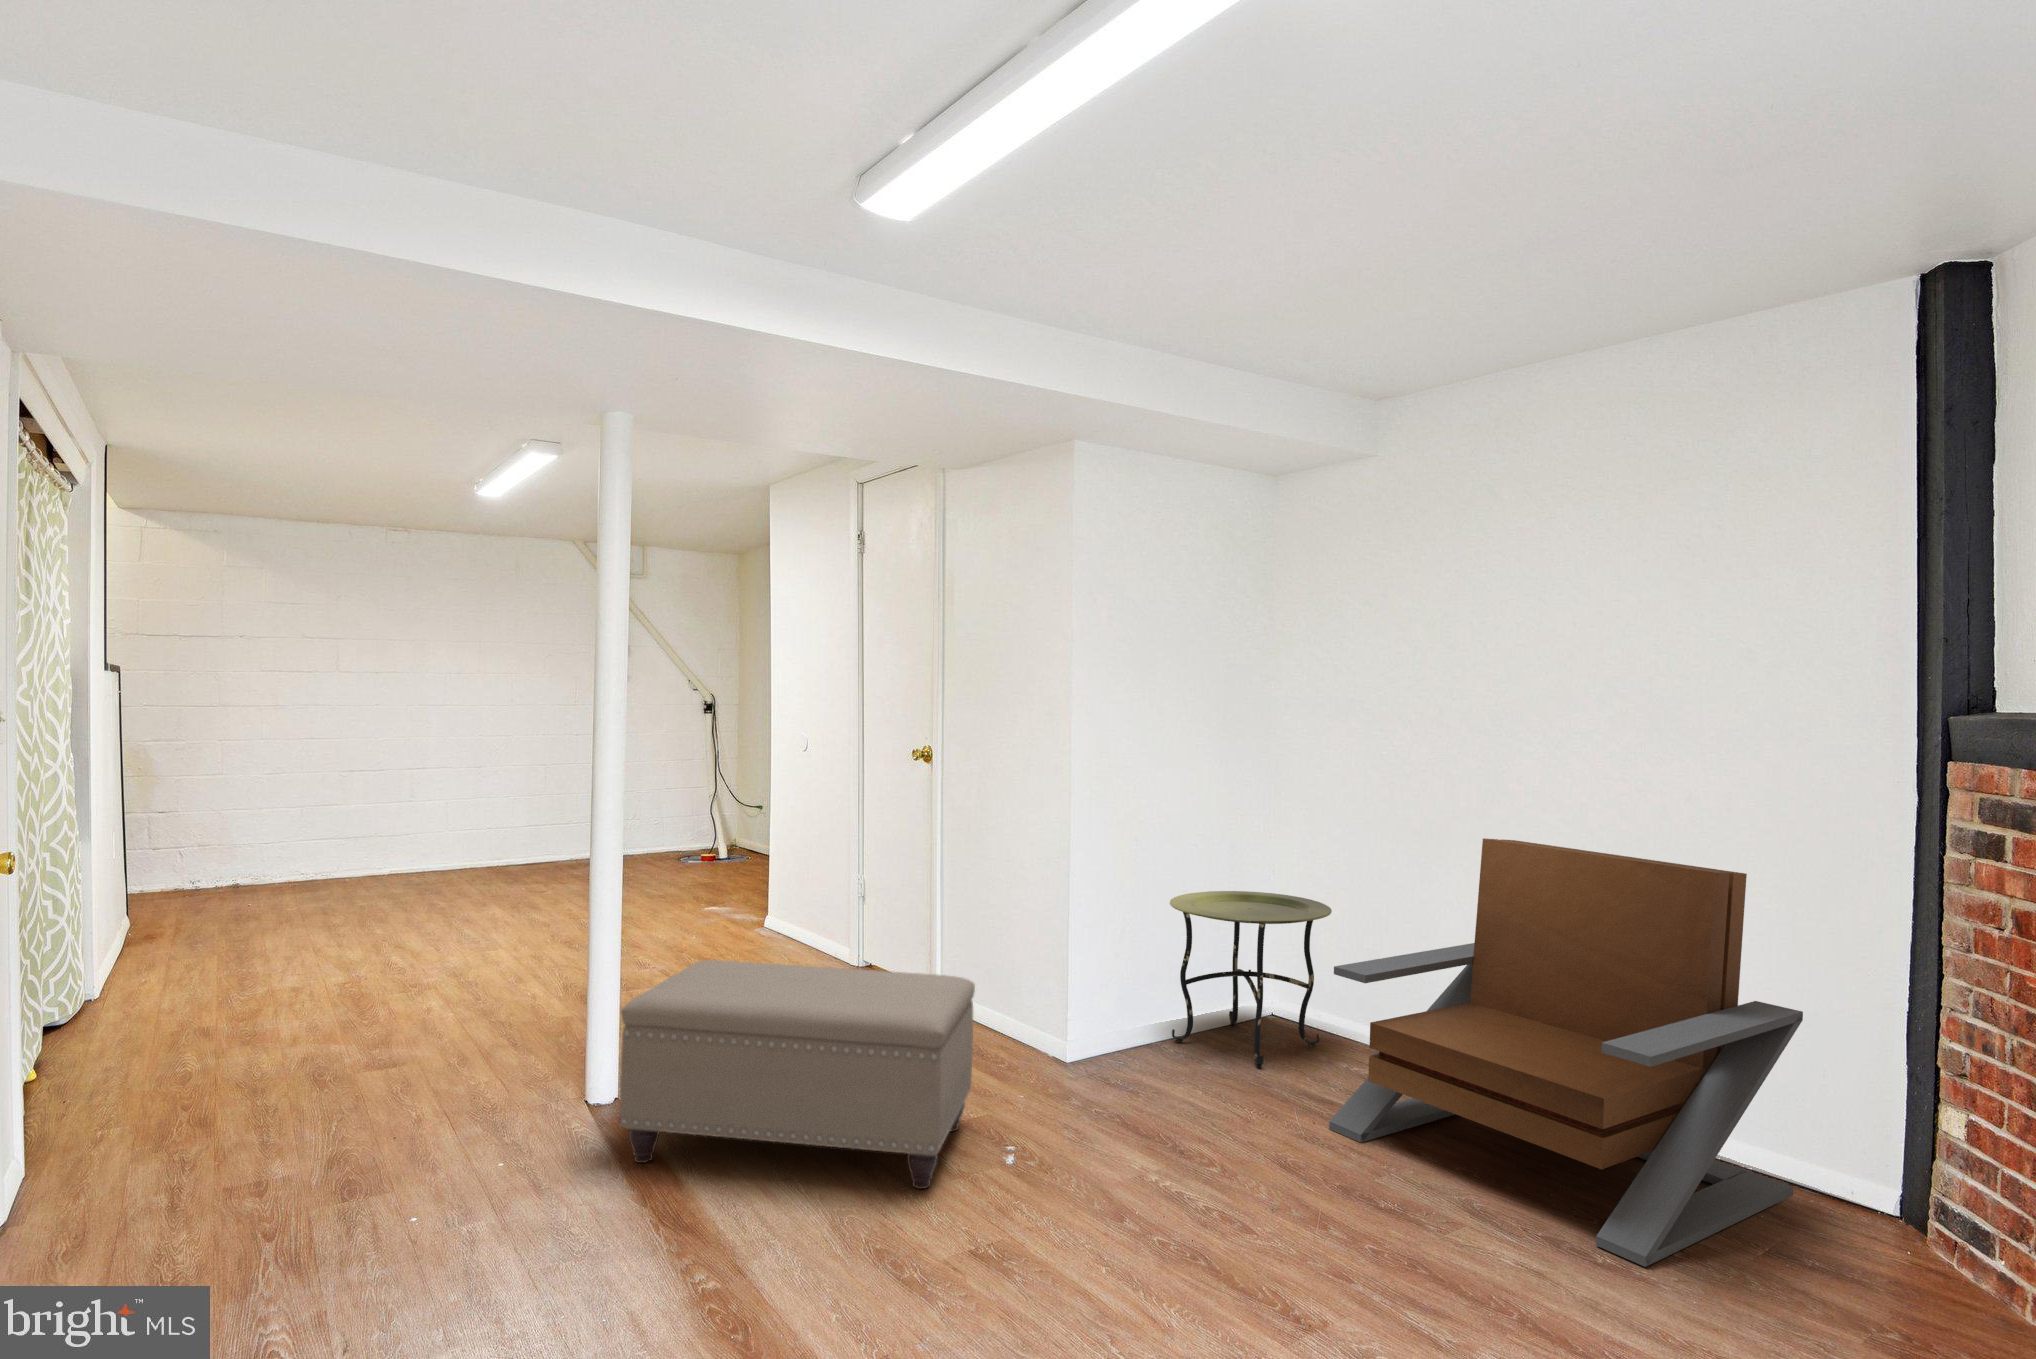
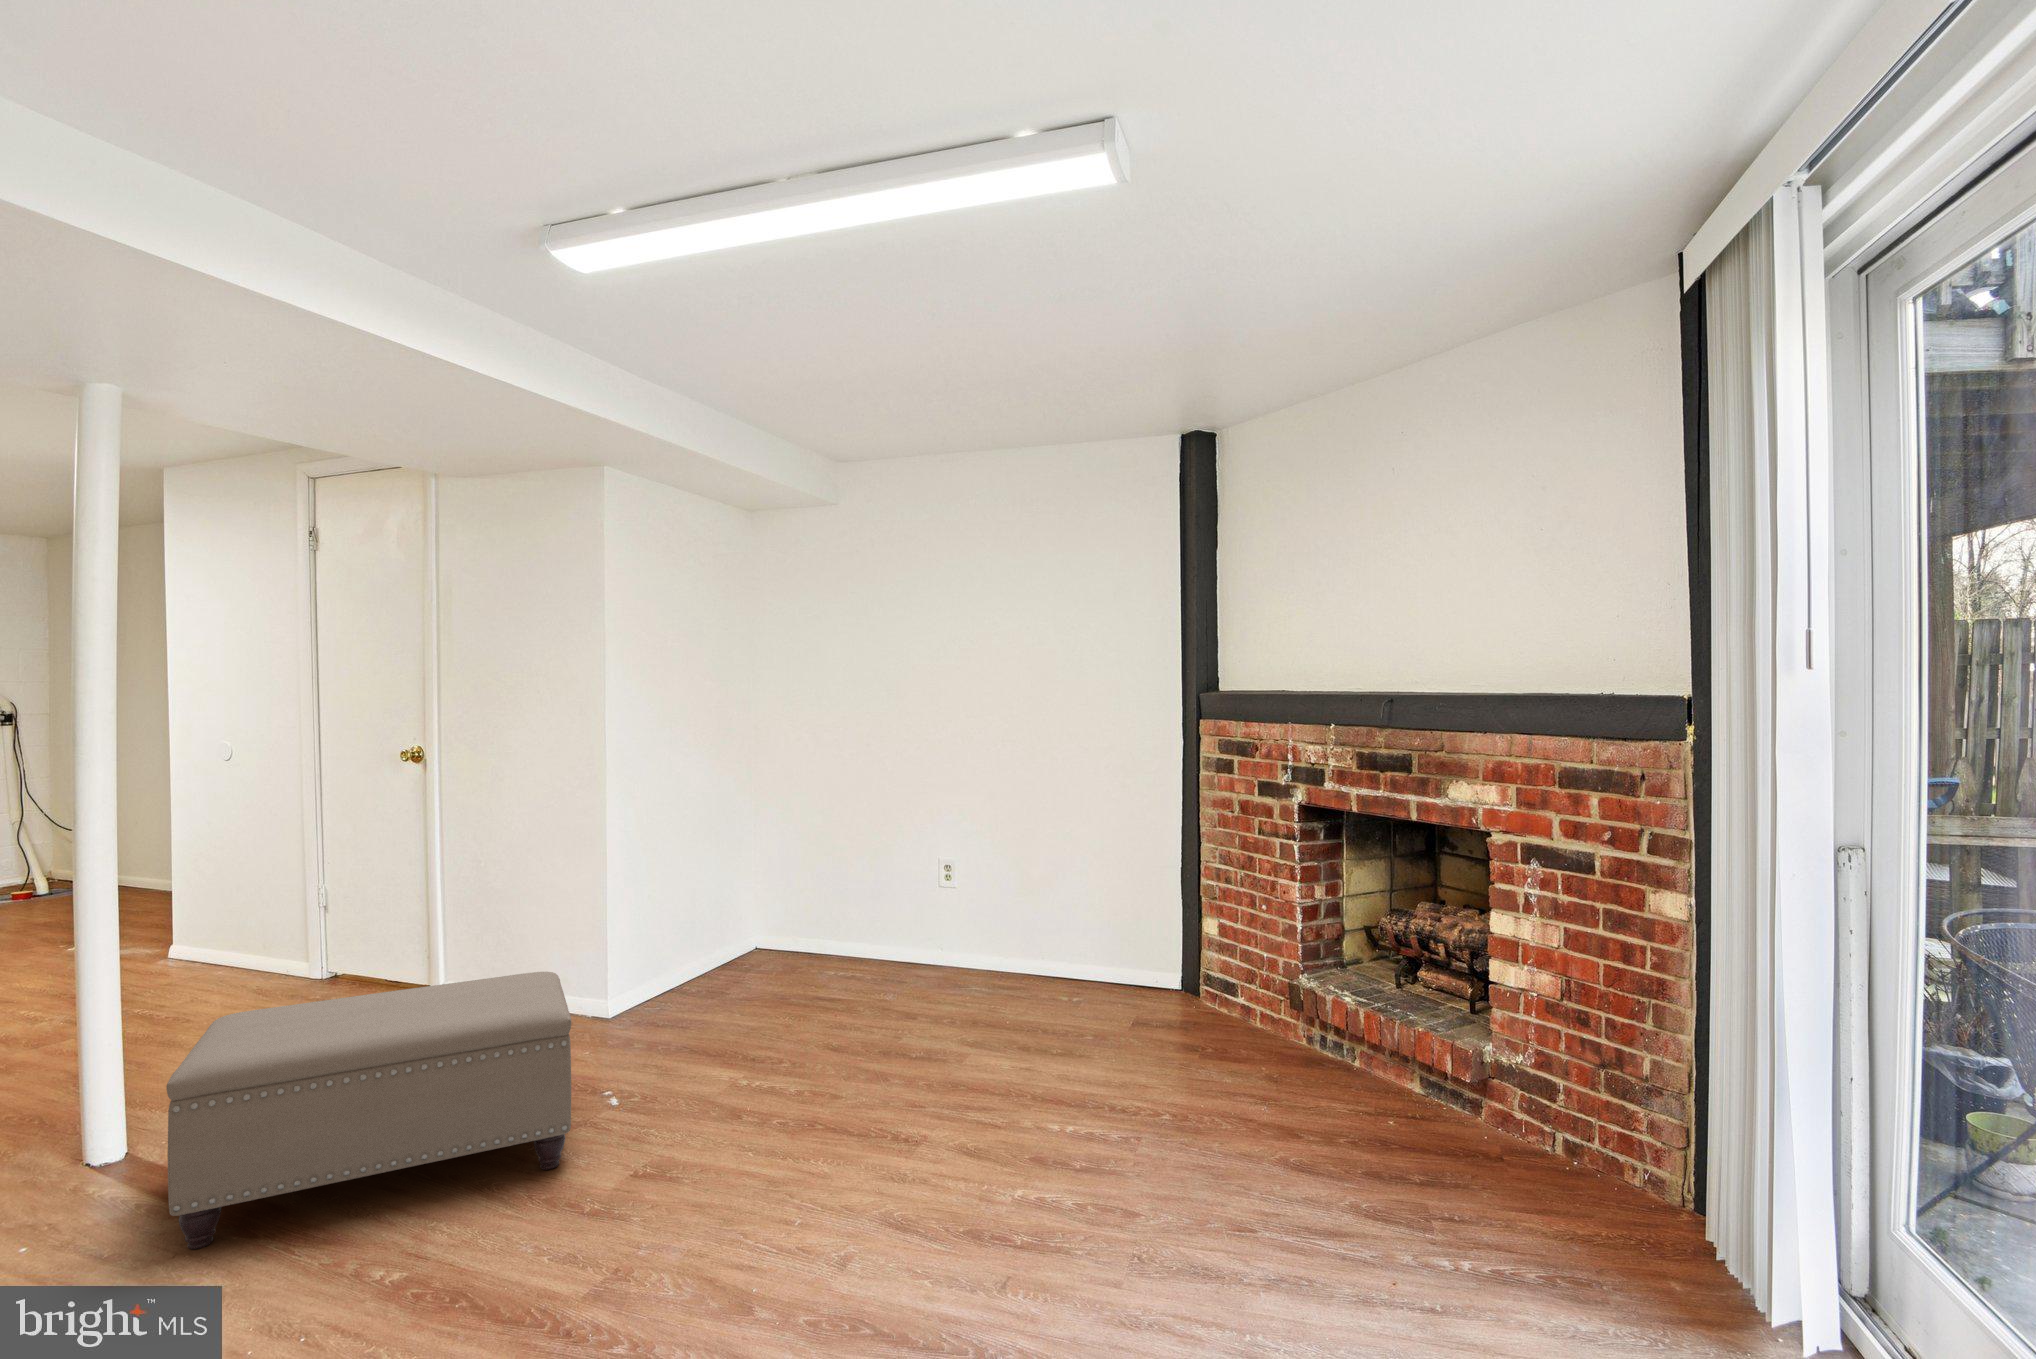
lounge chair: present [1329,838,1803,1267] -> none [852,793,1132,1056]
side table: present [1170,891,1332,1067] -> none [683,857,817,997]

